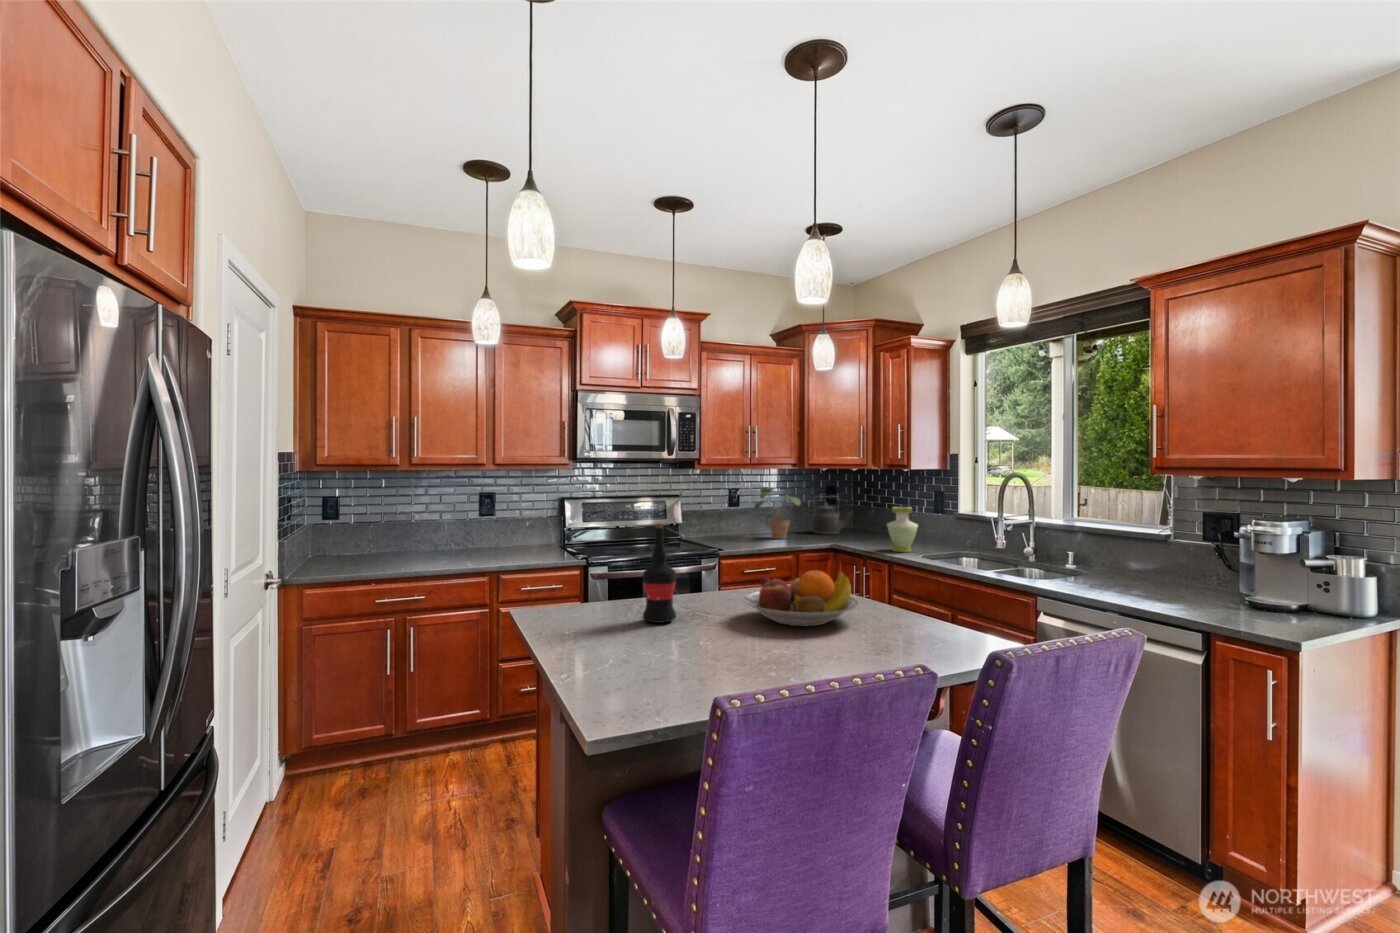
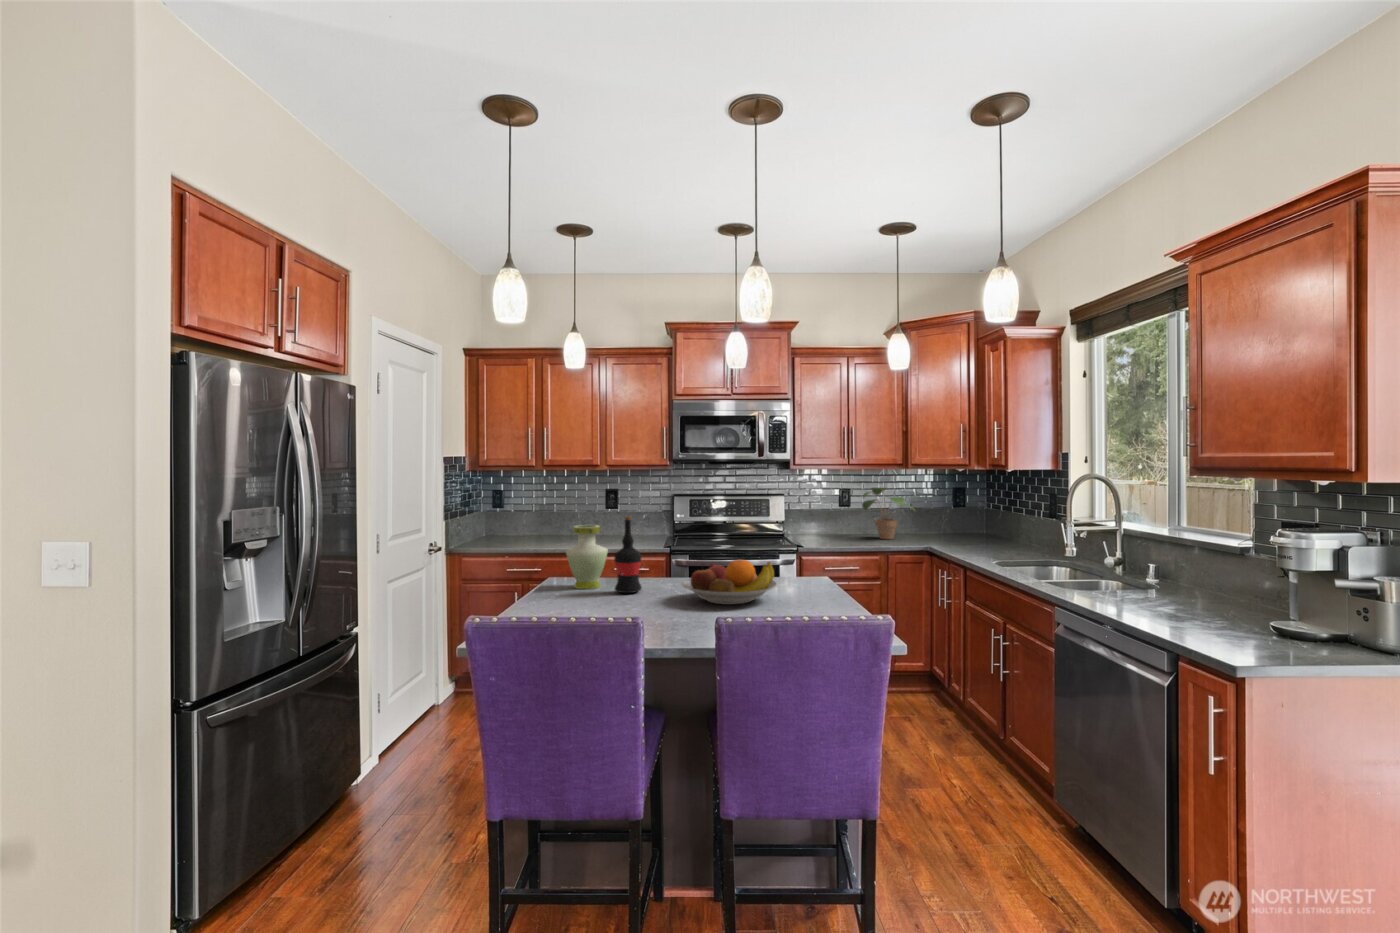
kettle: present [813,503,852,534] -> none [934,497,979,537]
vase: present [887,507,918,552] -> present [566,525,608,589]

